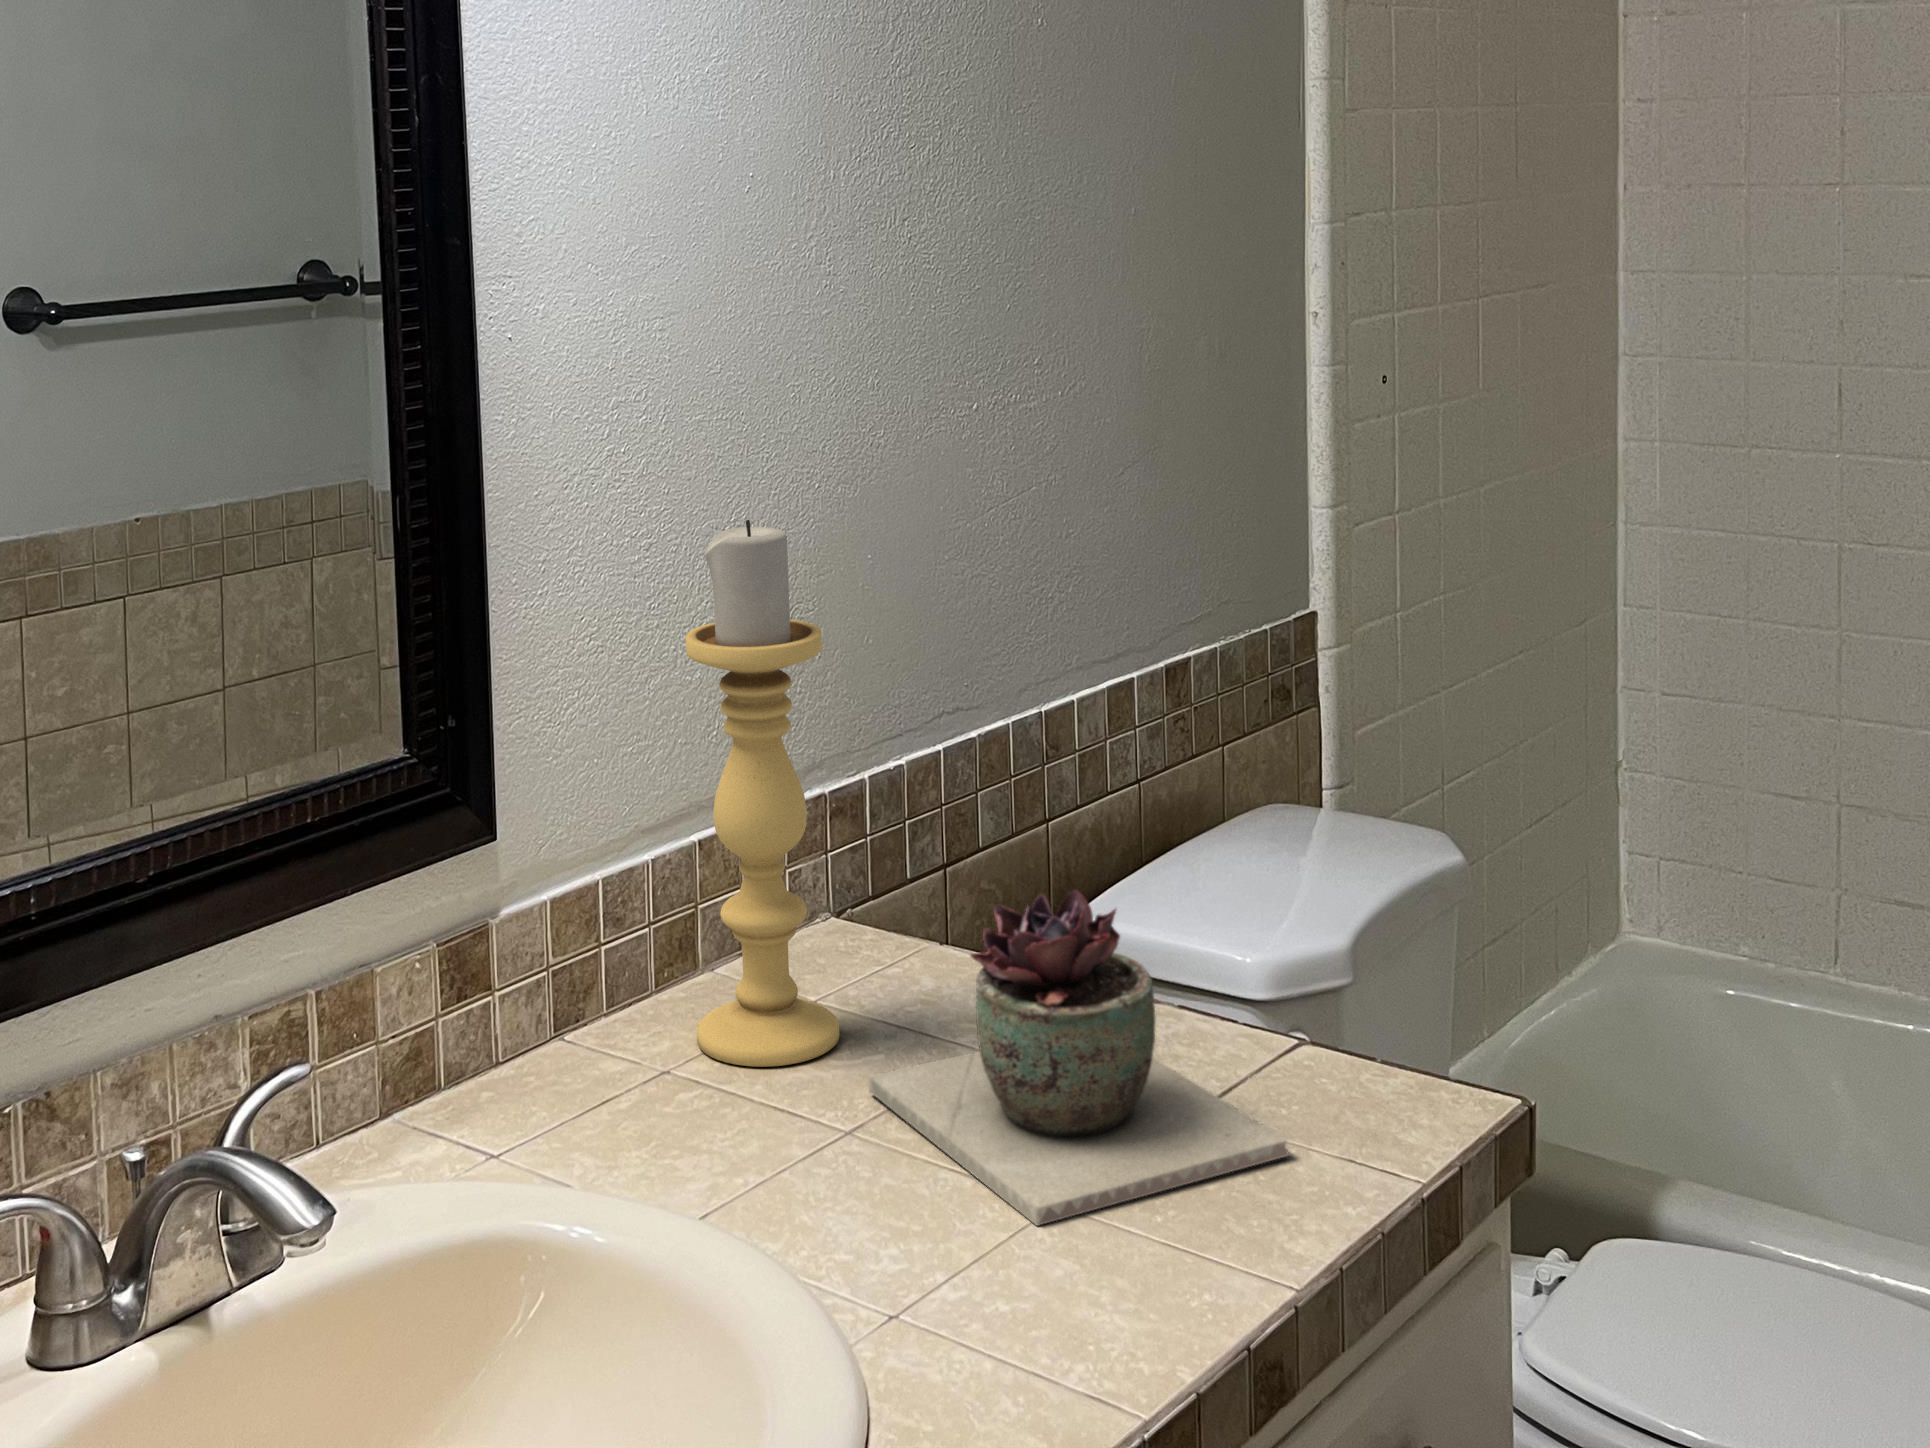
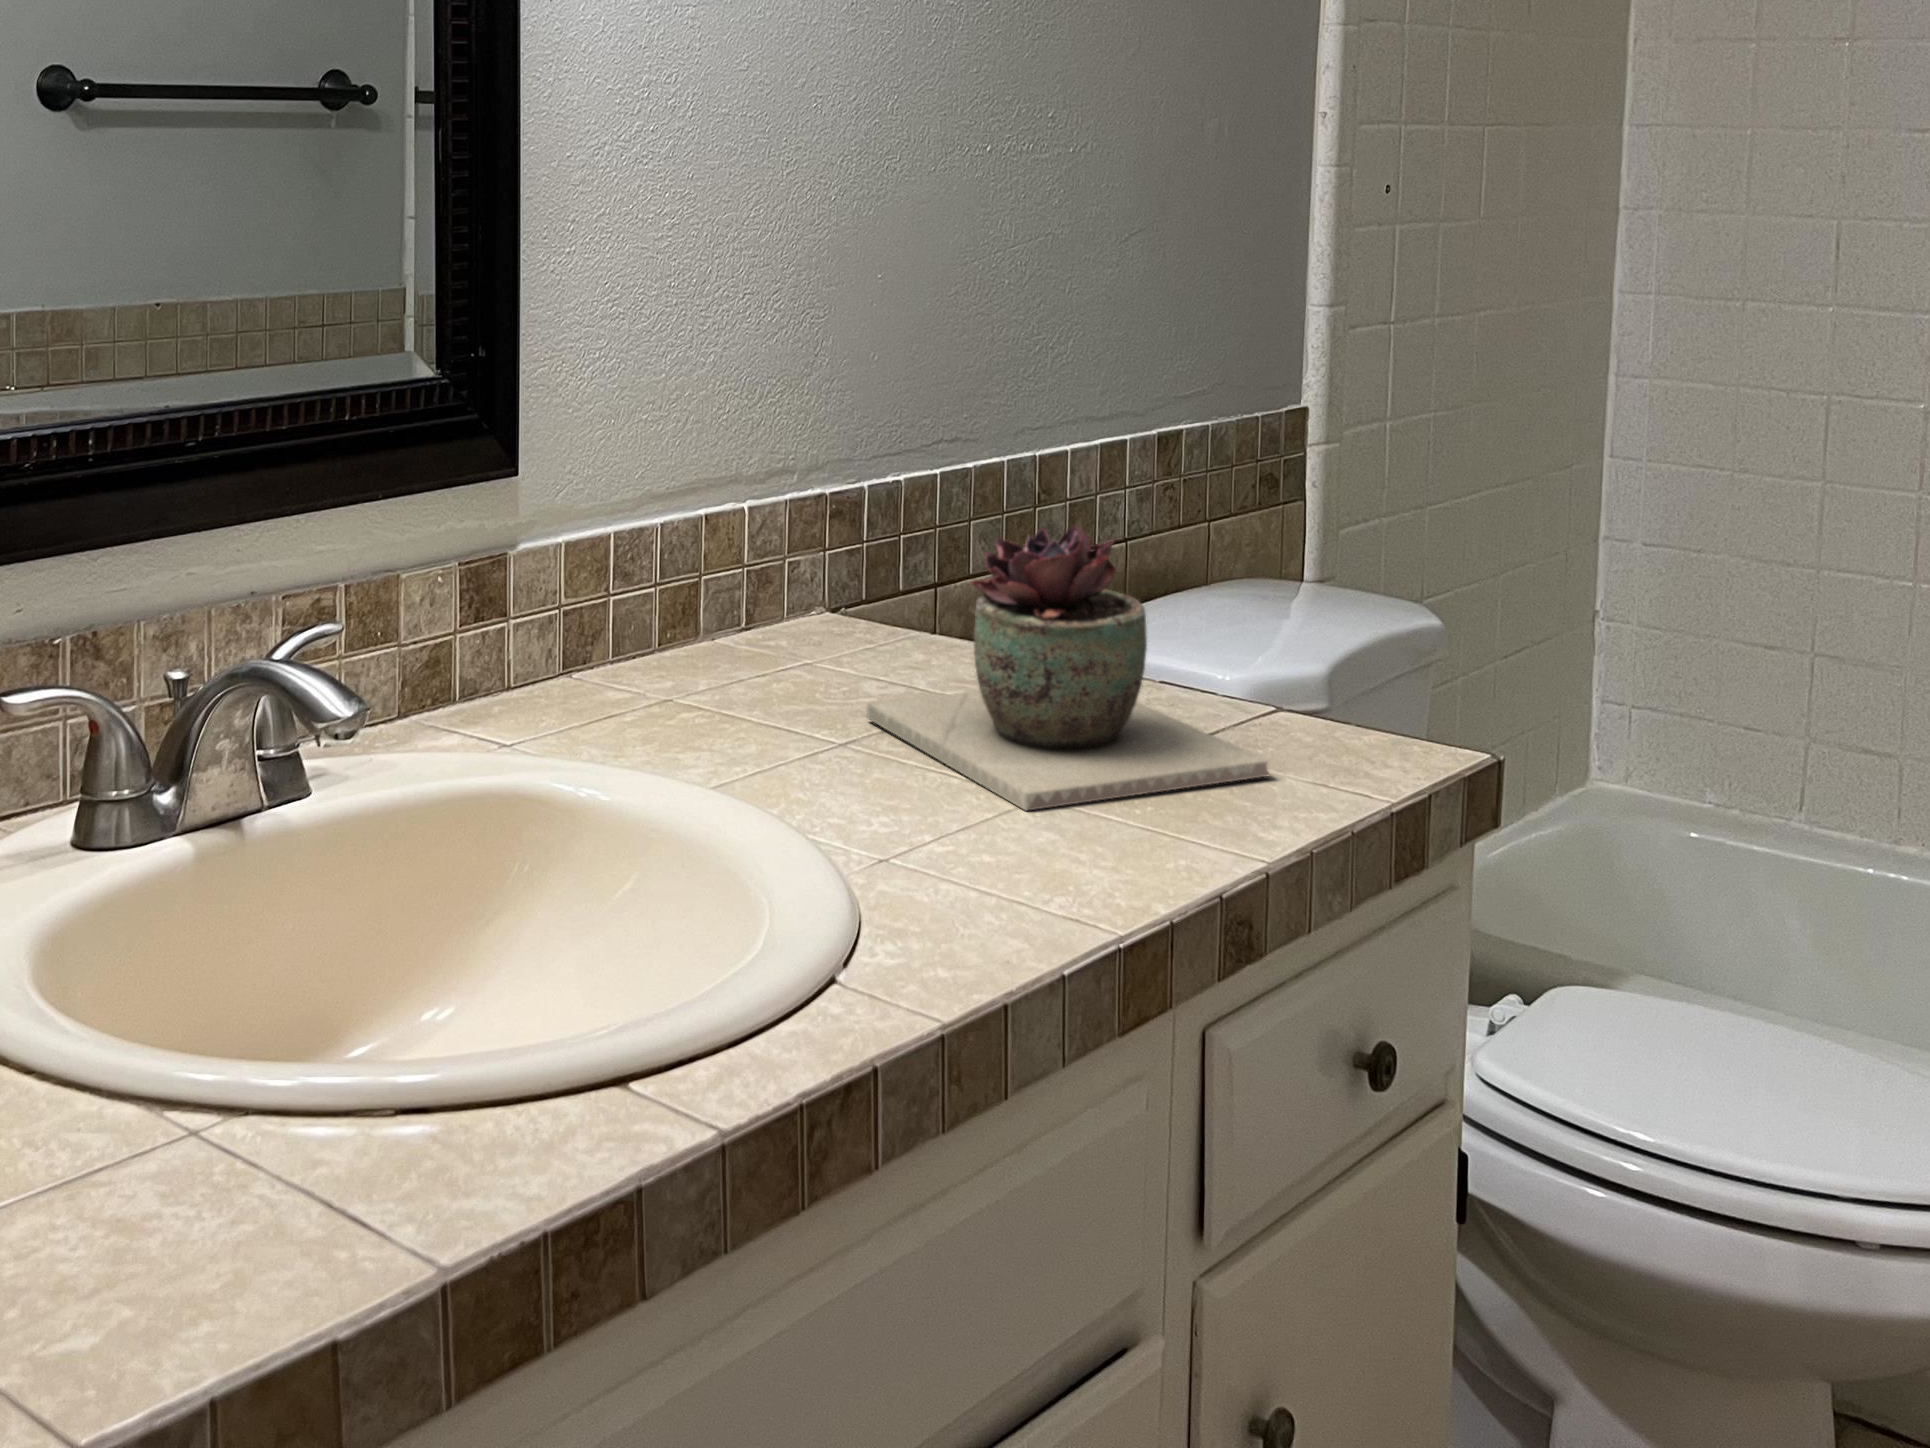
candle holder: present [686,520,839,1067] -> none [701,178,840,698]

